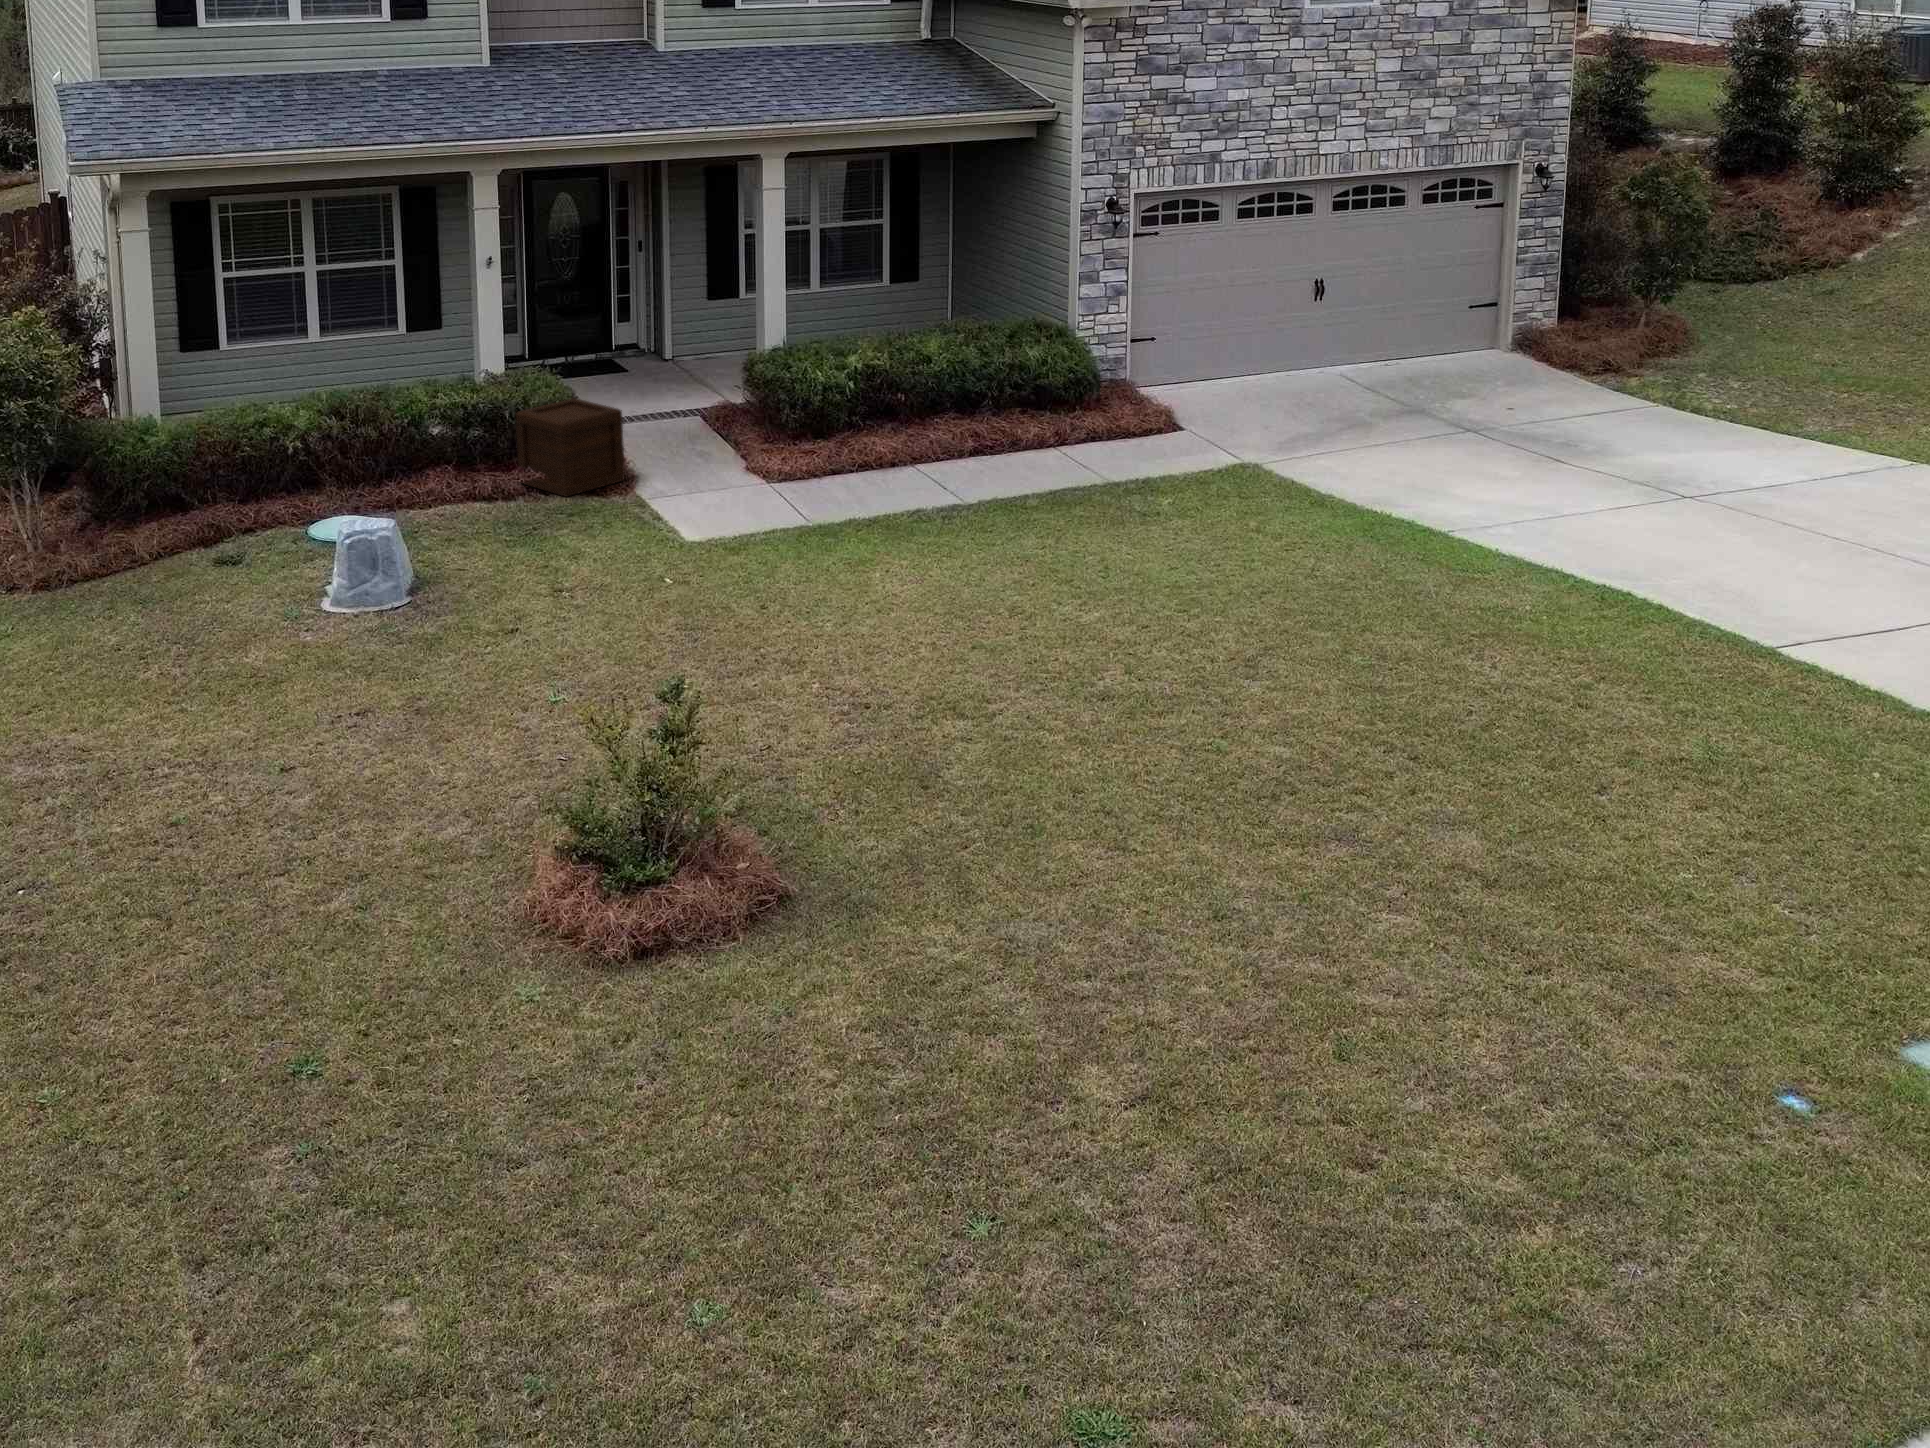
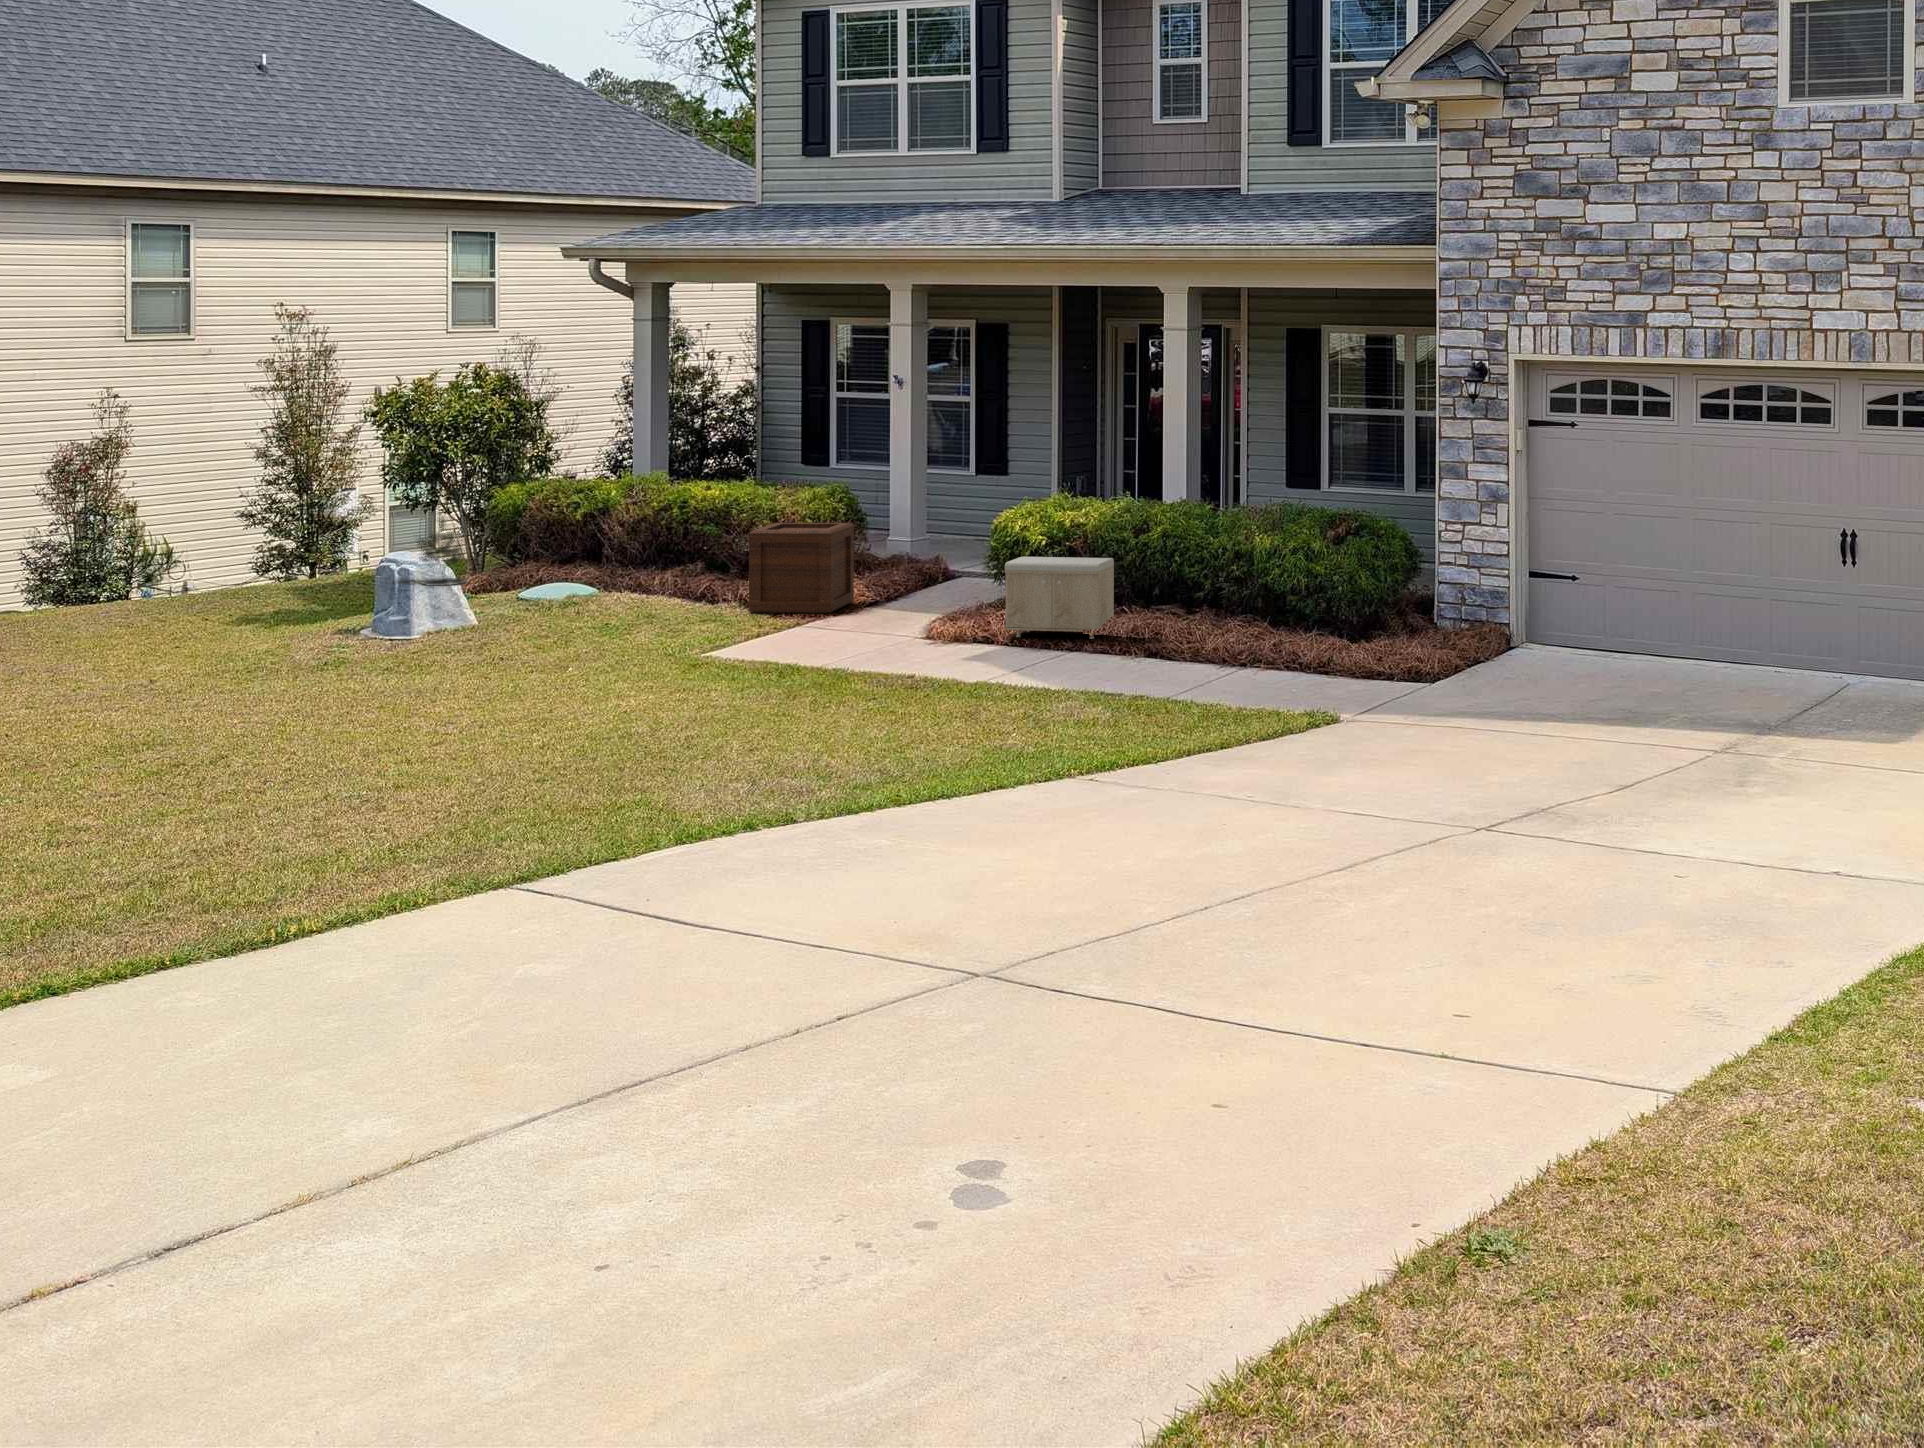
storage bench: none [823,385,913,463] -> present [1005,557,1114,639]
potted tree: none [78,470,134,555] -> present [417,512,466,586]

